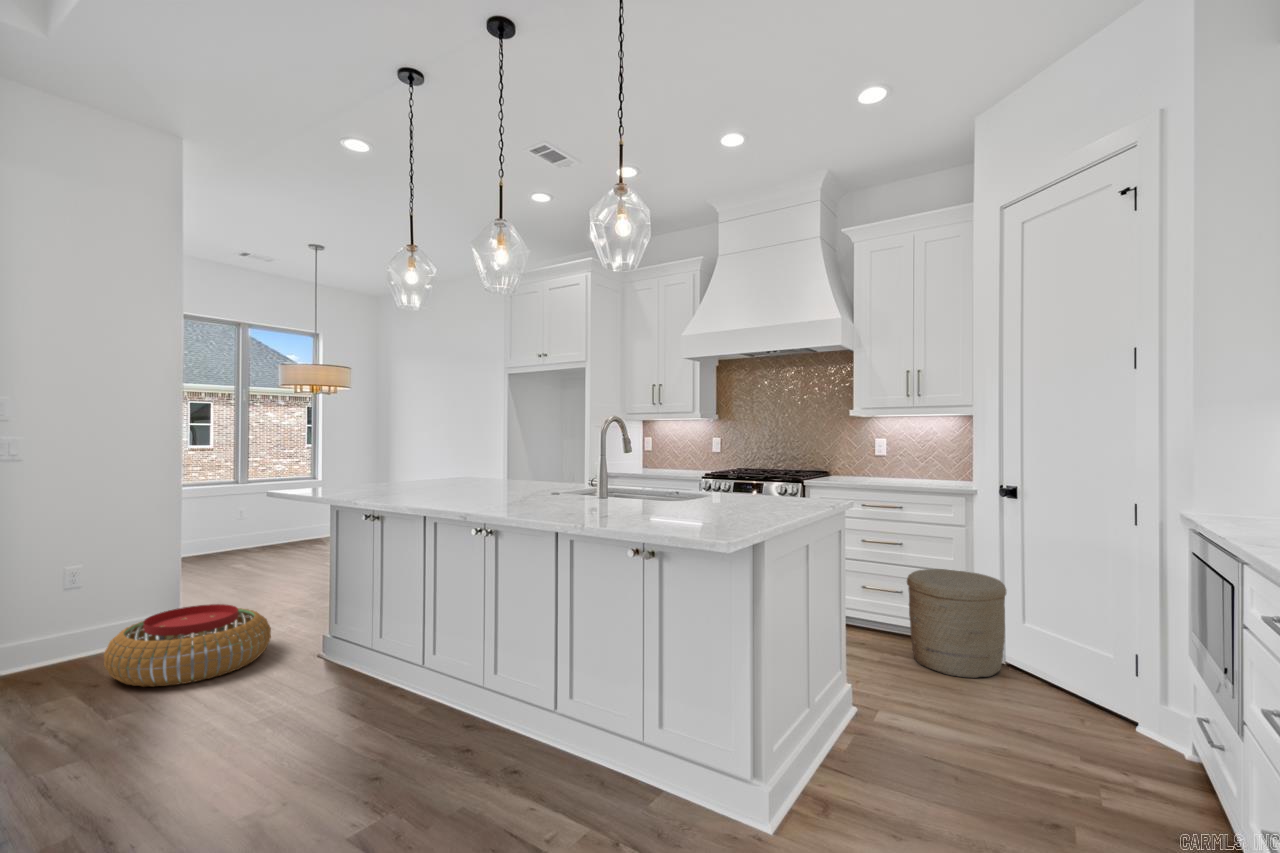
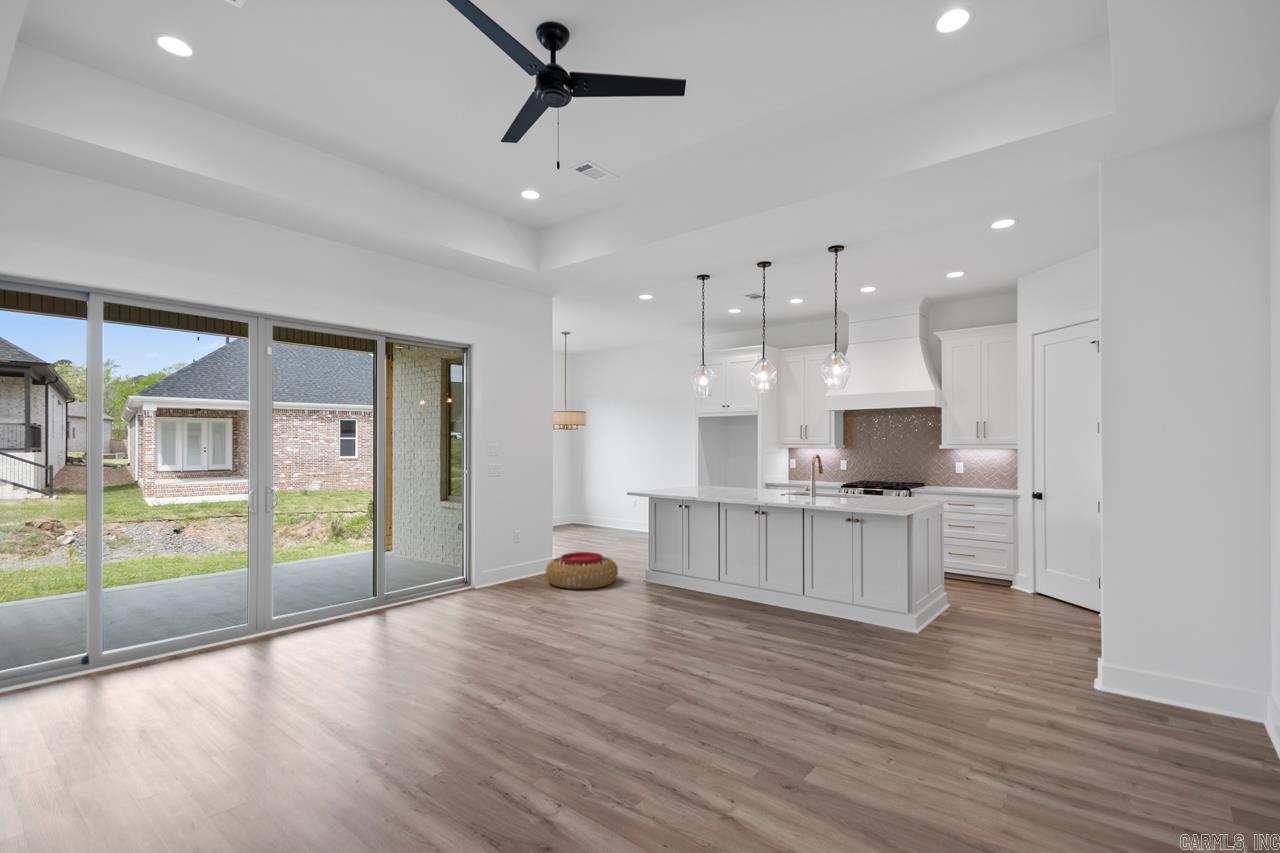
woven basket: present [907,569,1006,678] -> none [977,540,1036,598]

